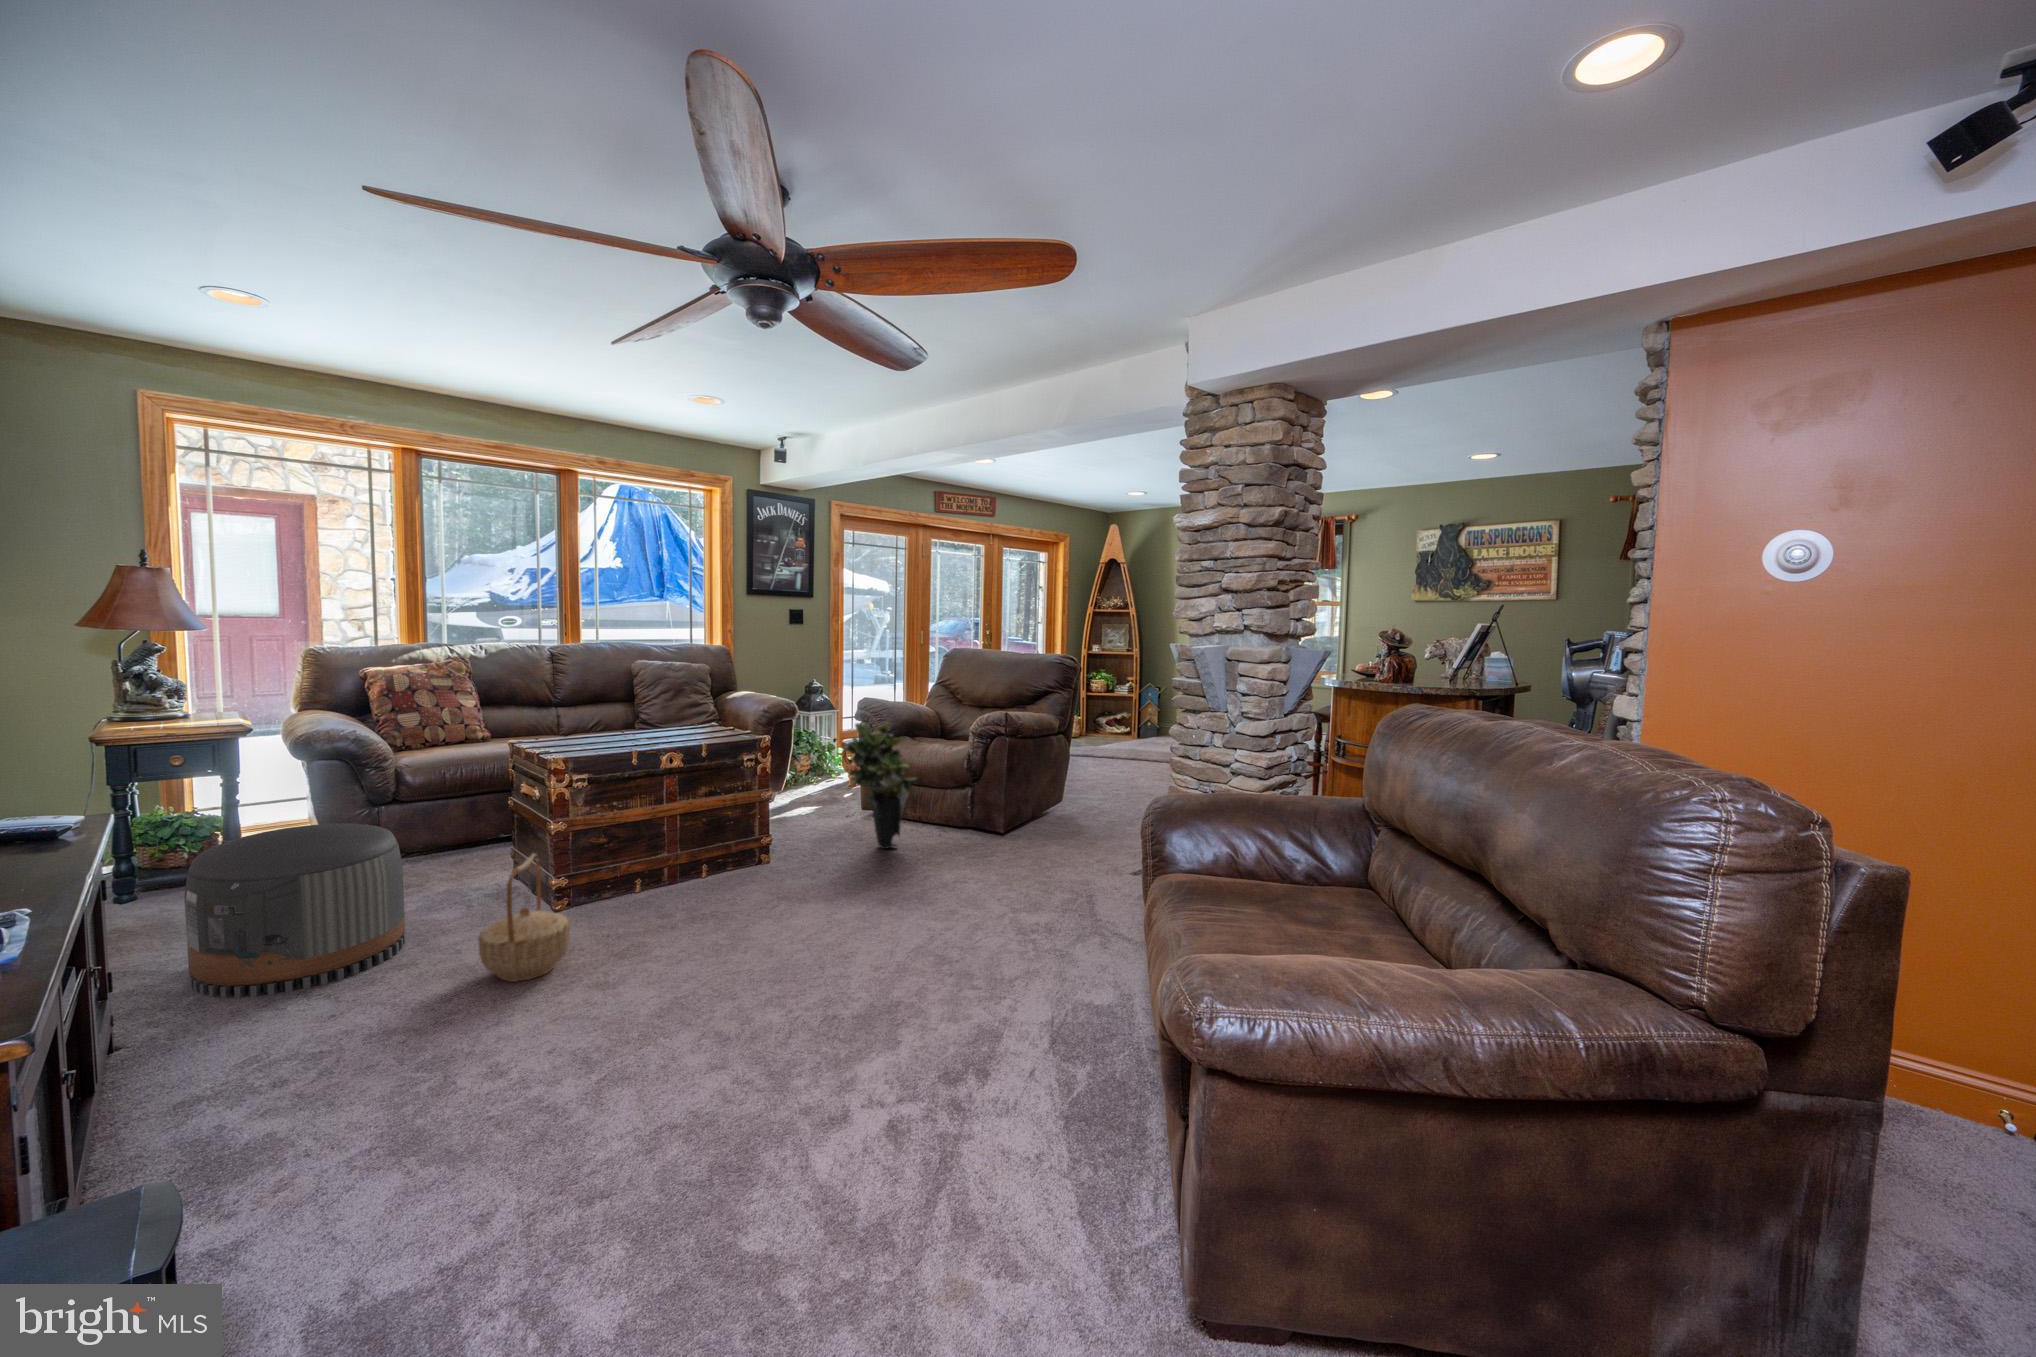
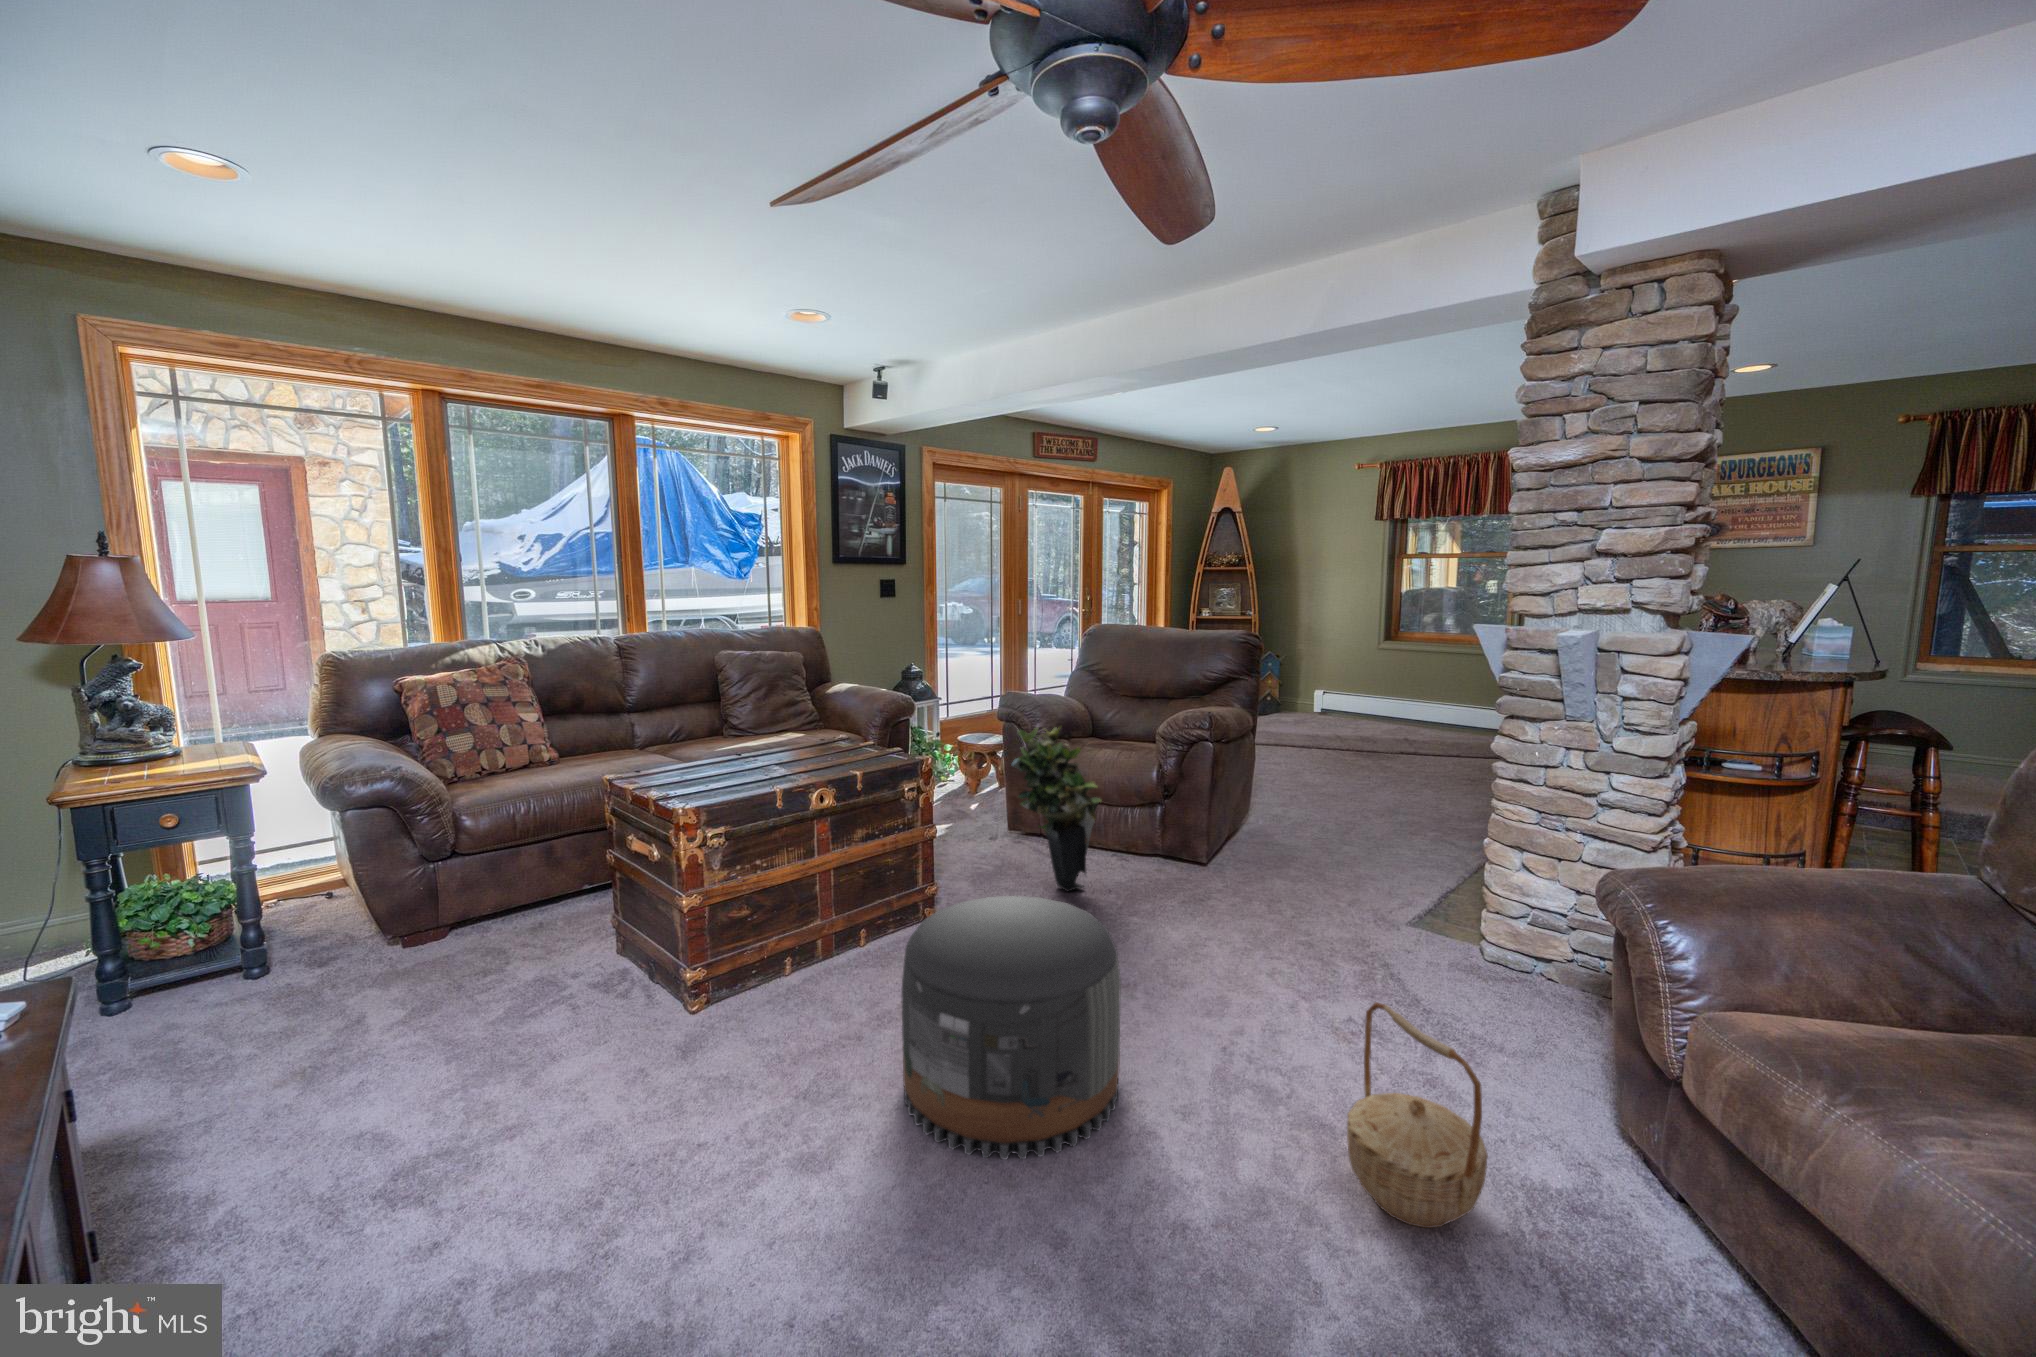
pouf: present [184,823,405,998] -> present [901,896,1121,1160]
basket: present [479,853,570,981] -> present [1347,1002,1488,1228]

